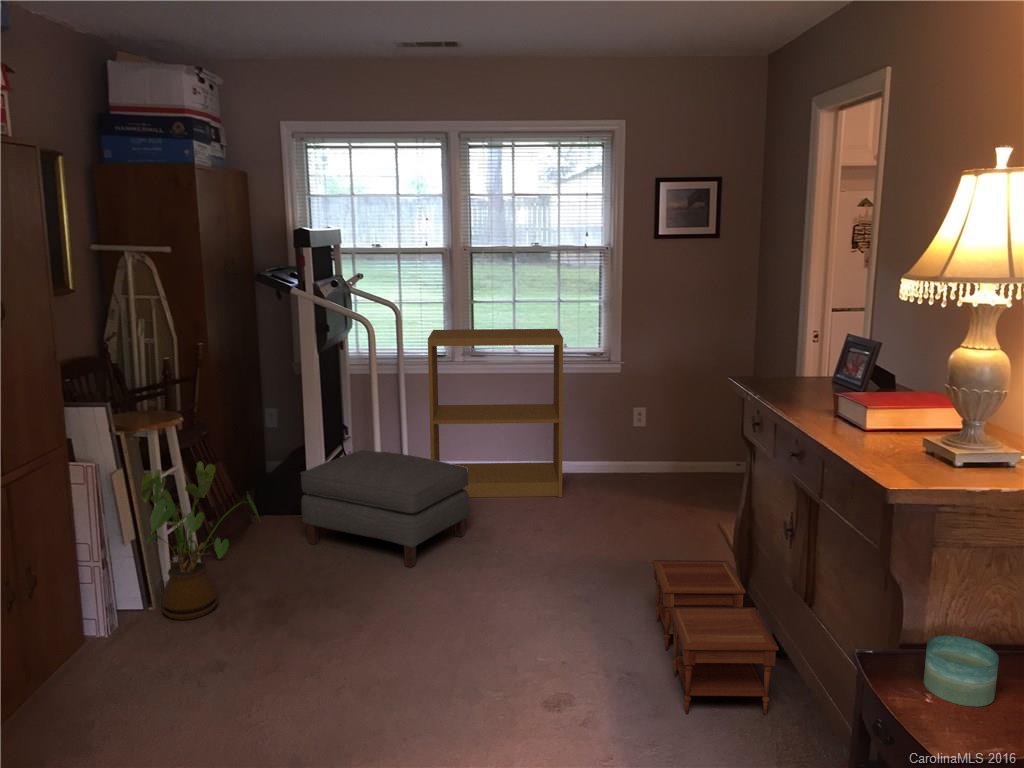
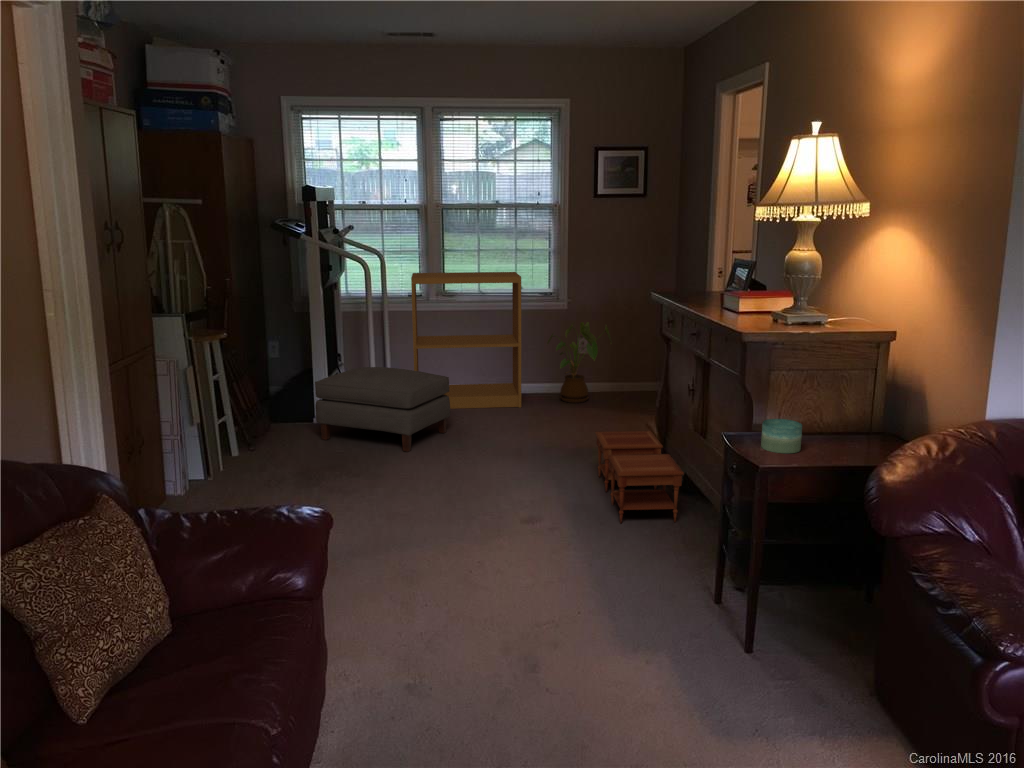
house plant: present [141,461,258,620] -> present [548,322,610,403]

